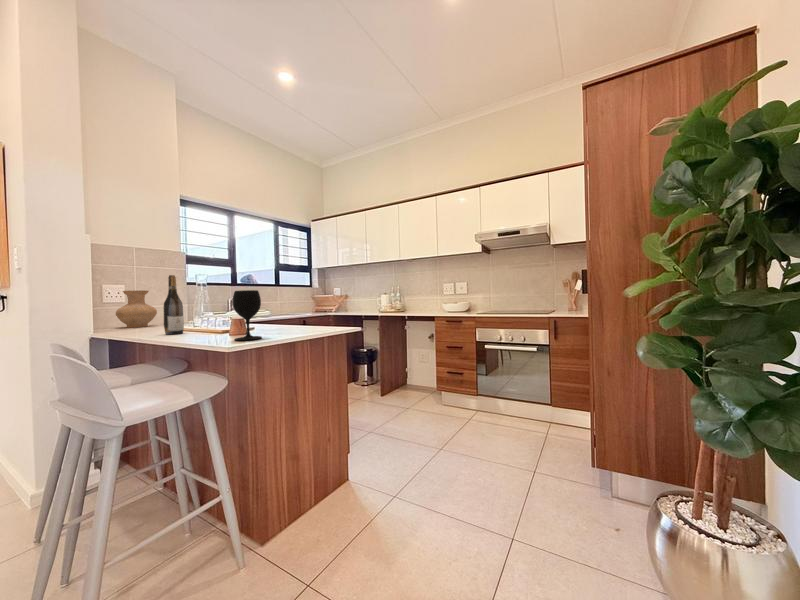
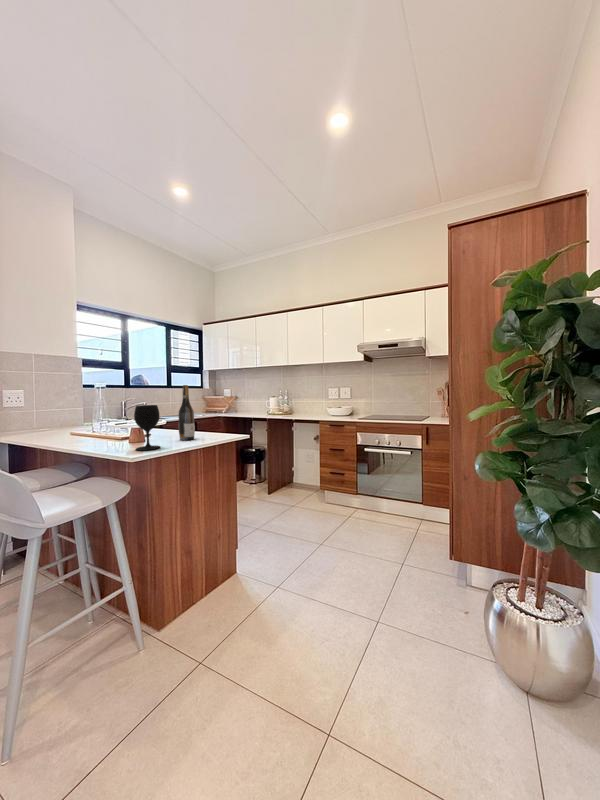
wine bottle: present [164,275,184,335] -> present [179,385,195,440]
vase: present [116,290,157,328] -> none [16,396,56,432]

